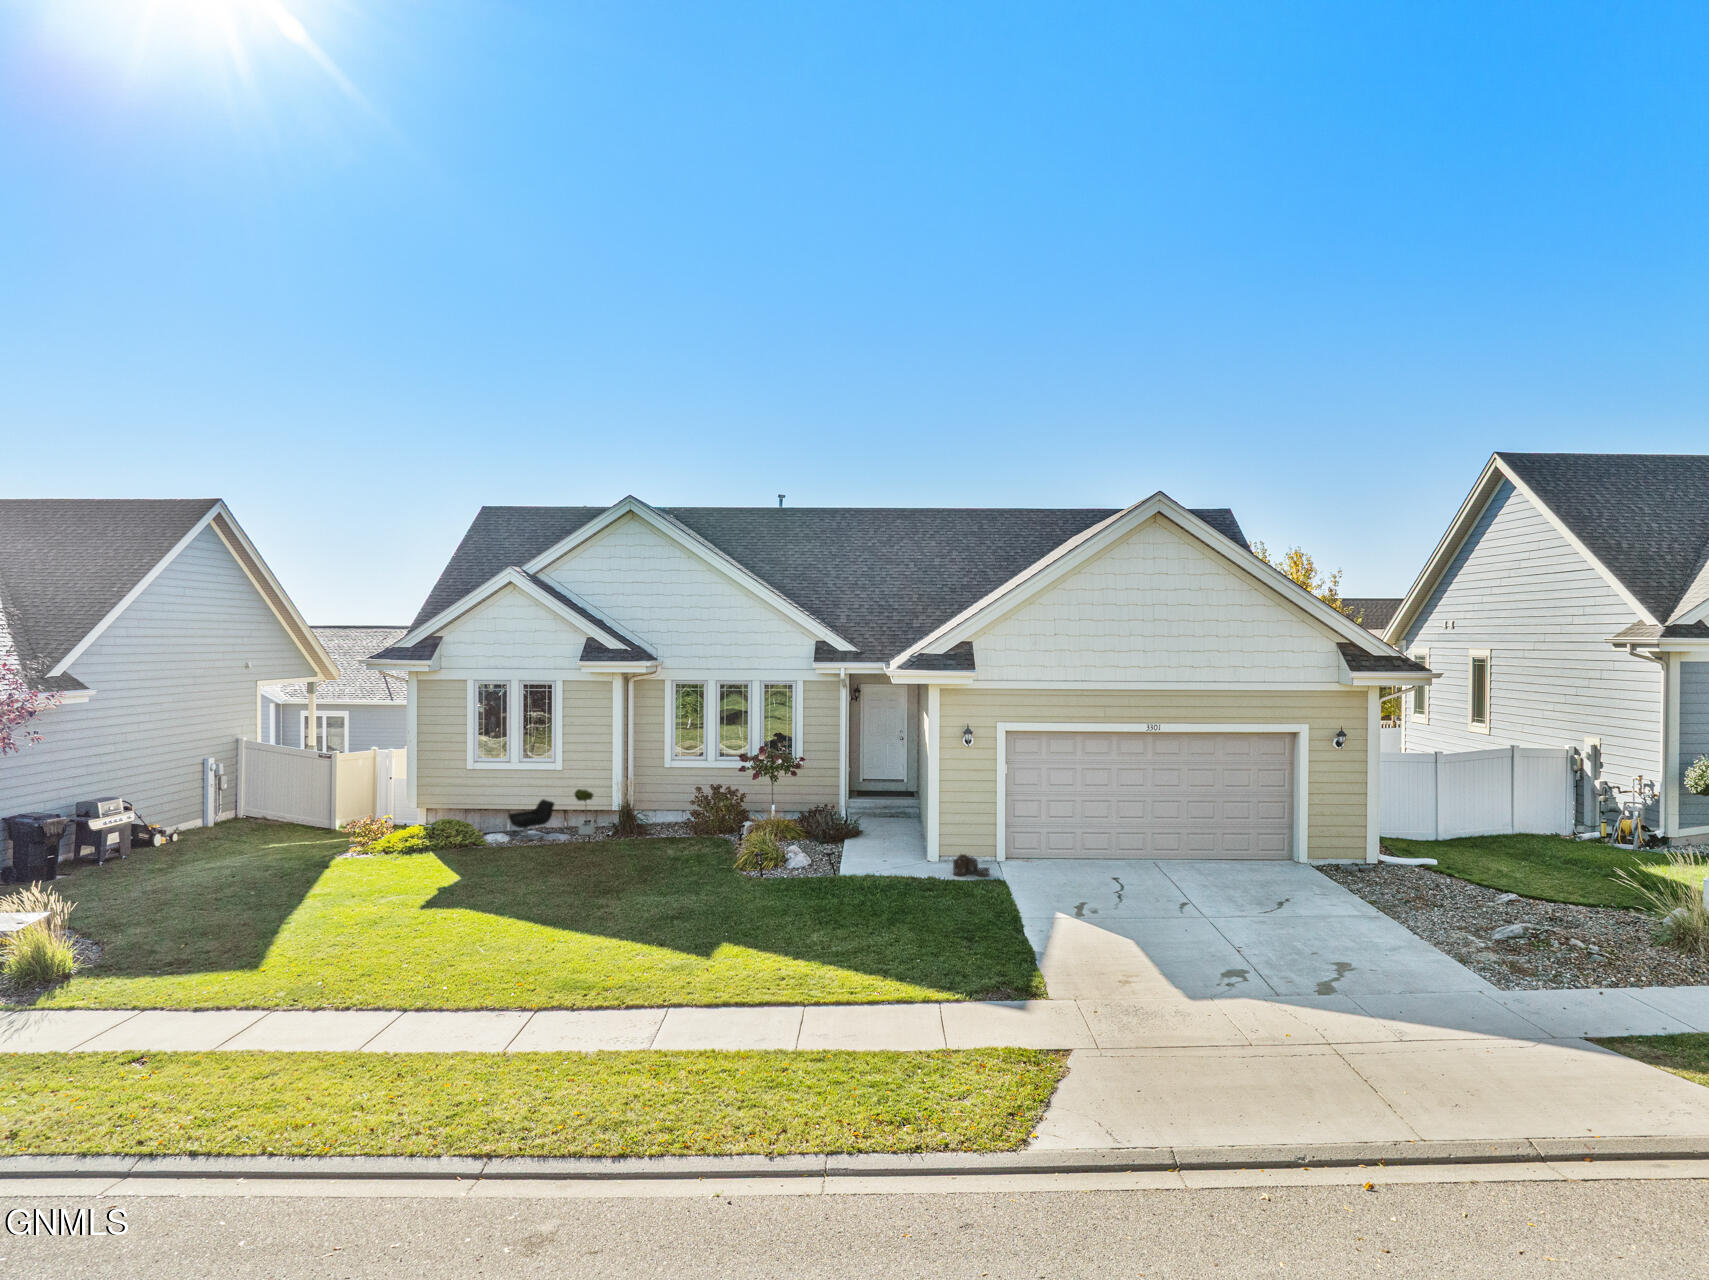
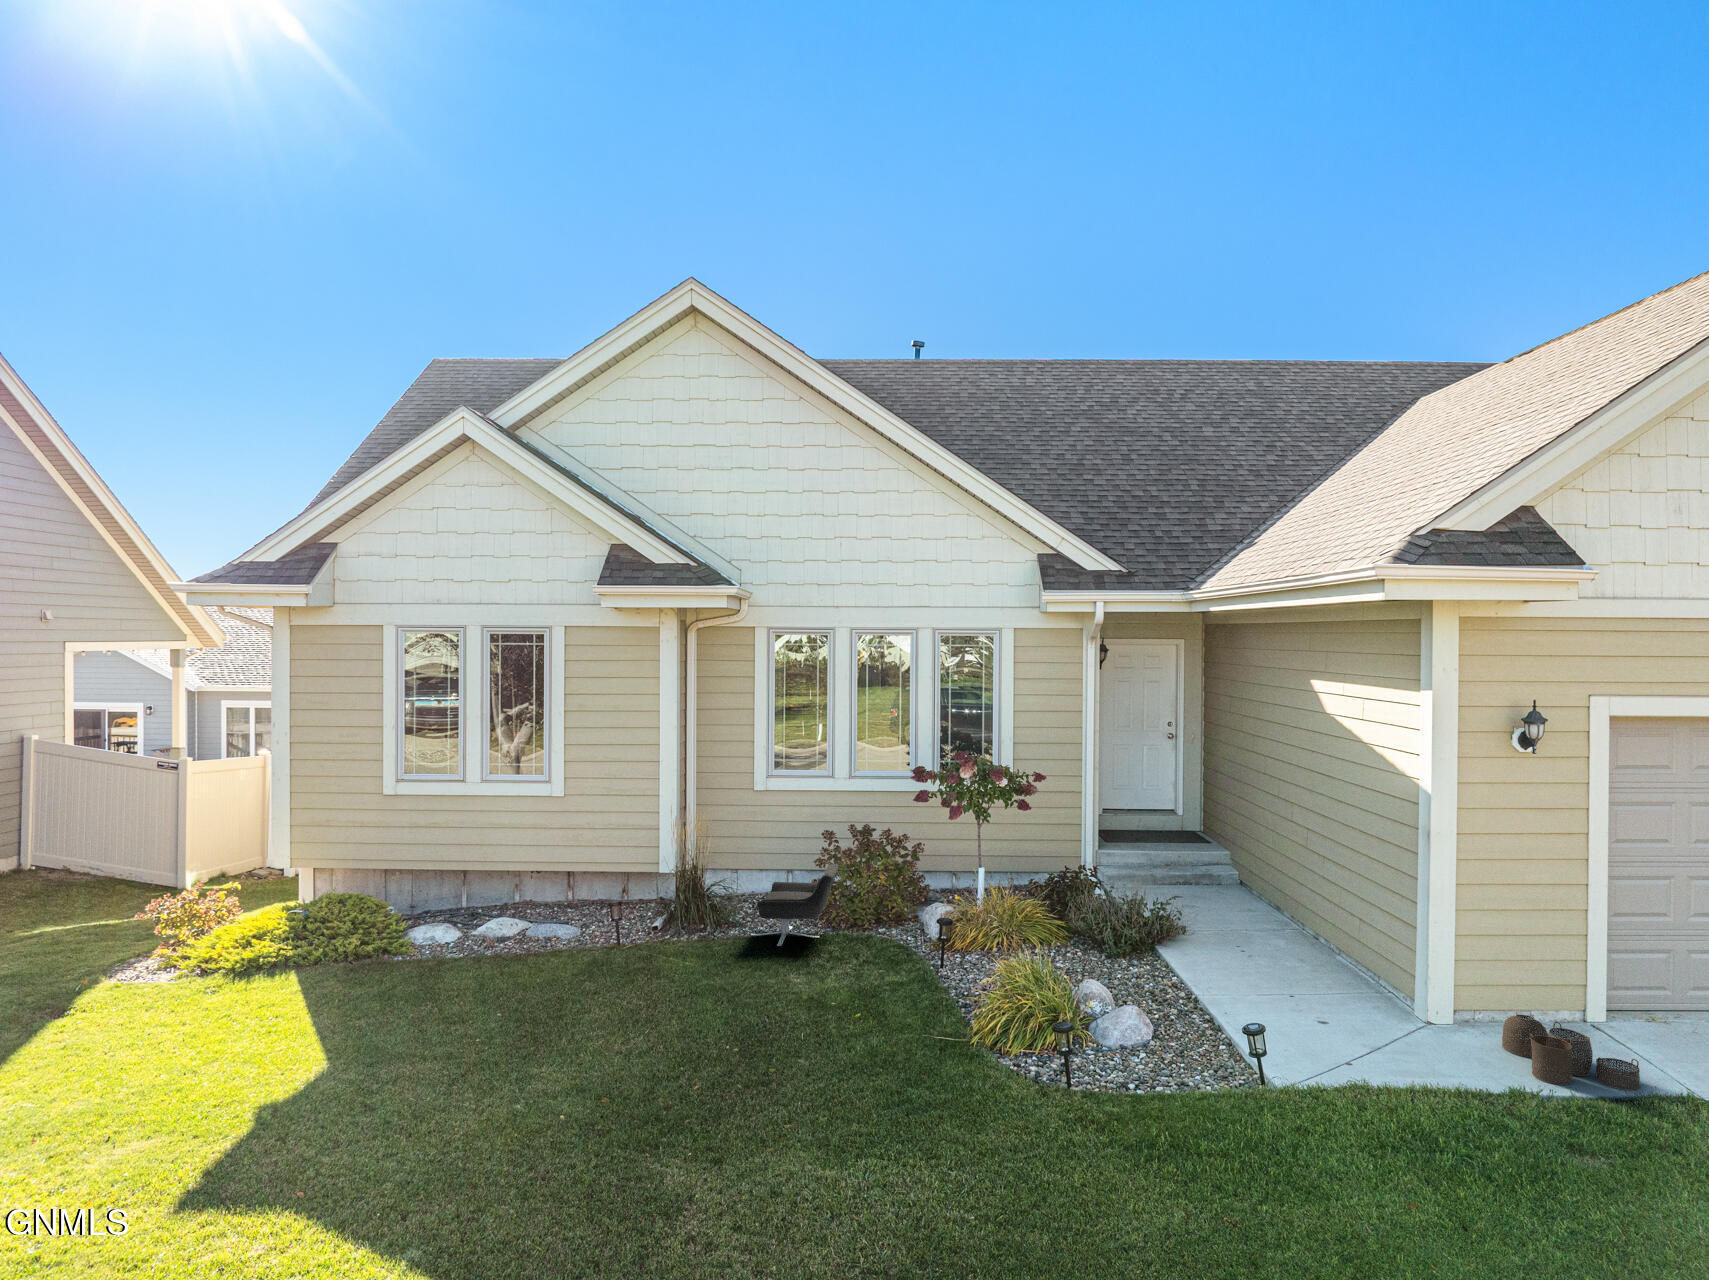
potted tree: present [574,789,595,835] -> none [588,834,628,925]
lounge chair: present [509,799,554,838] -> present [751,864,838,946]

